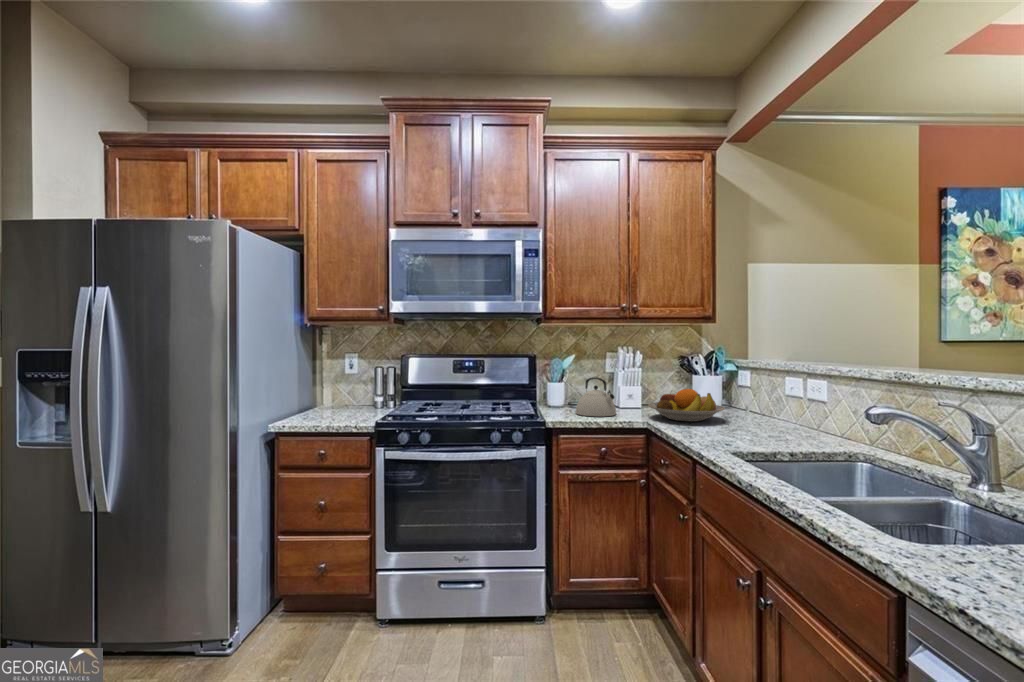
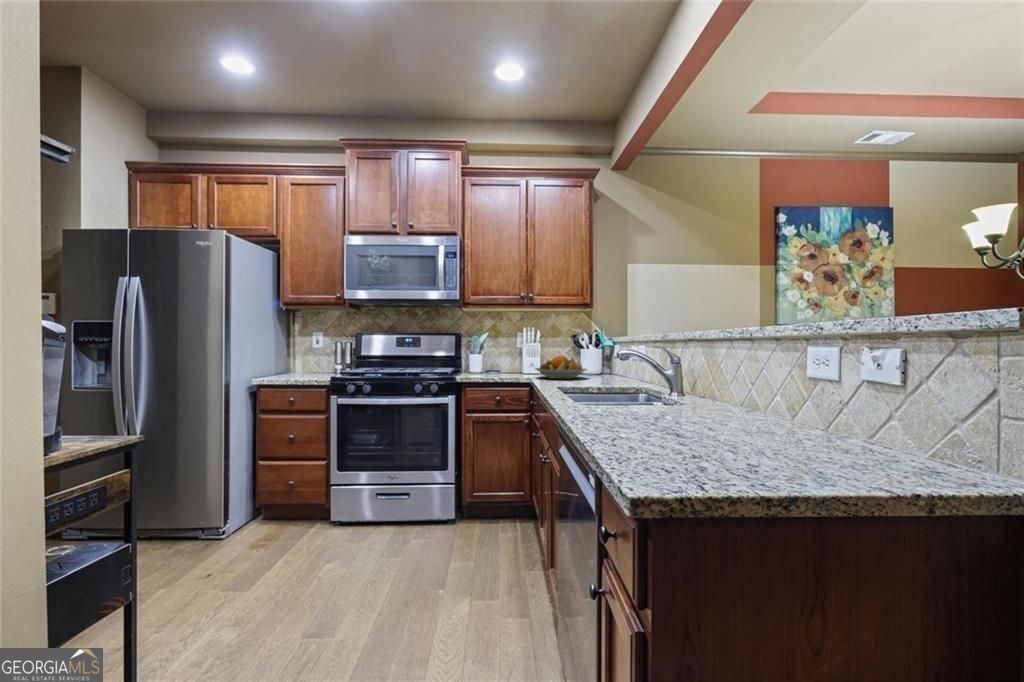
kettle: present [576,377,616,416] -> none [484,349,515,377]

